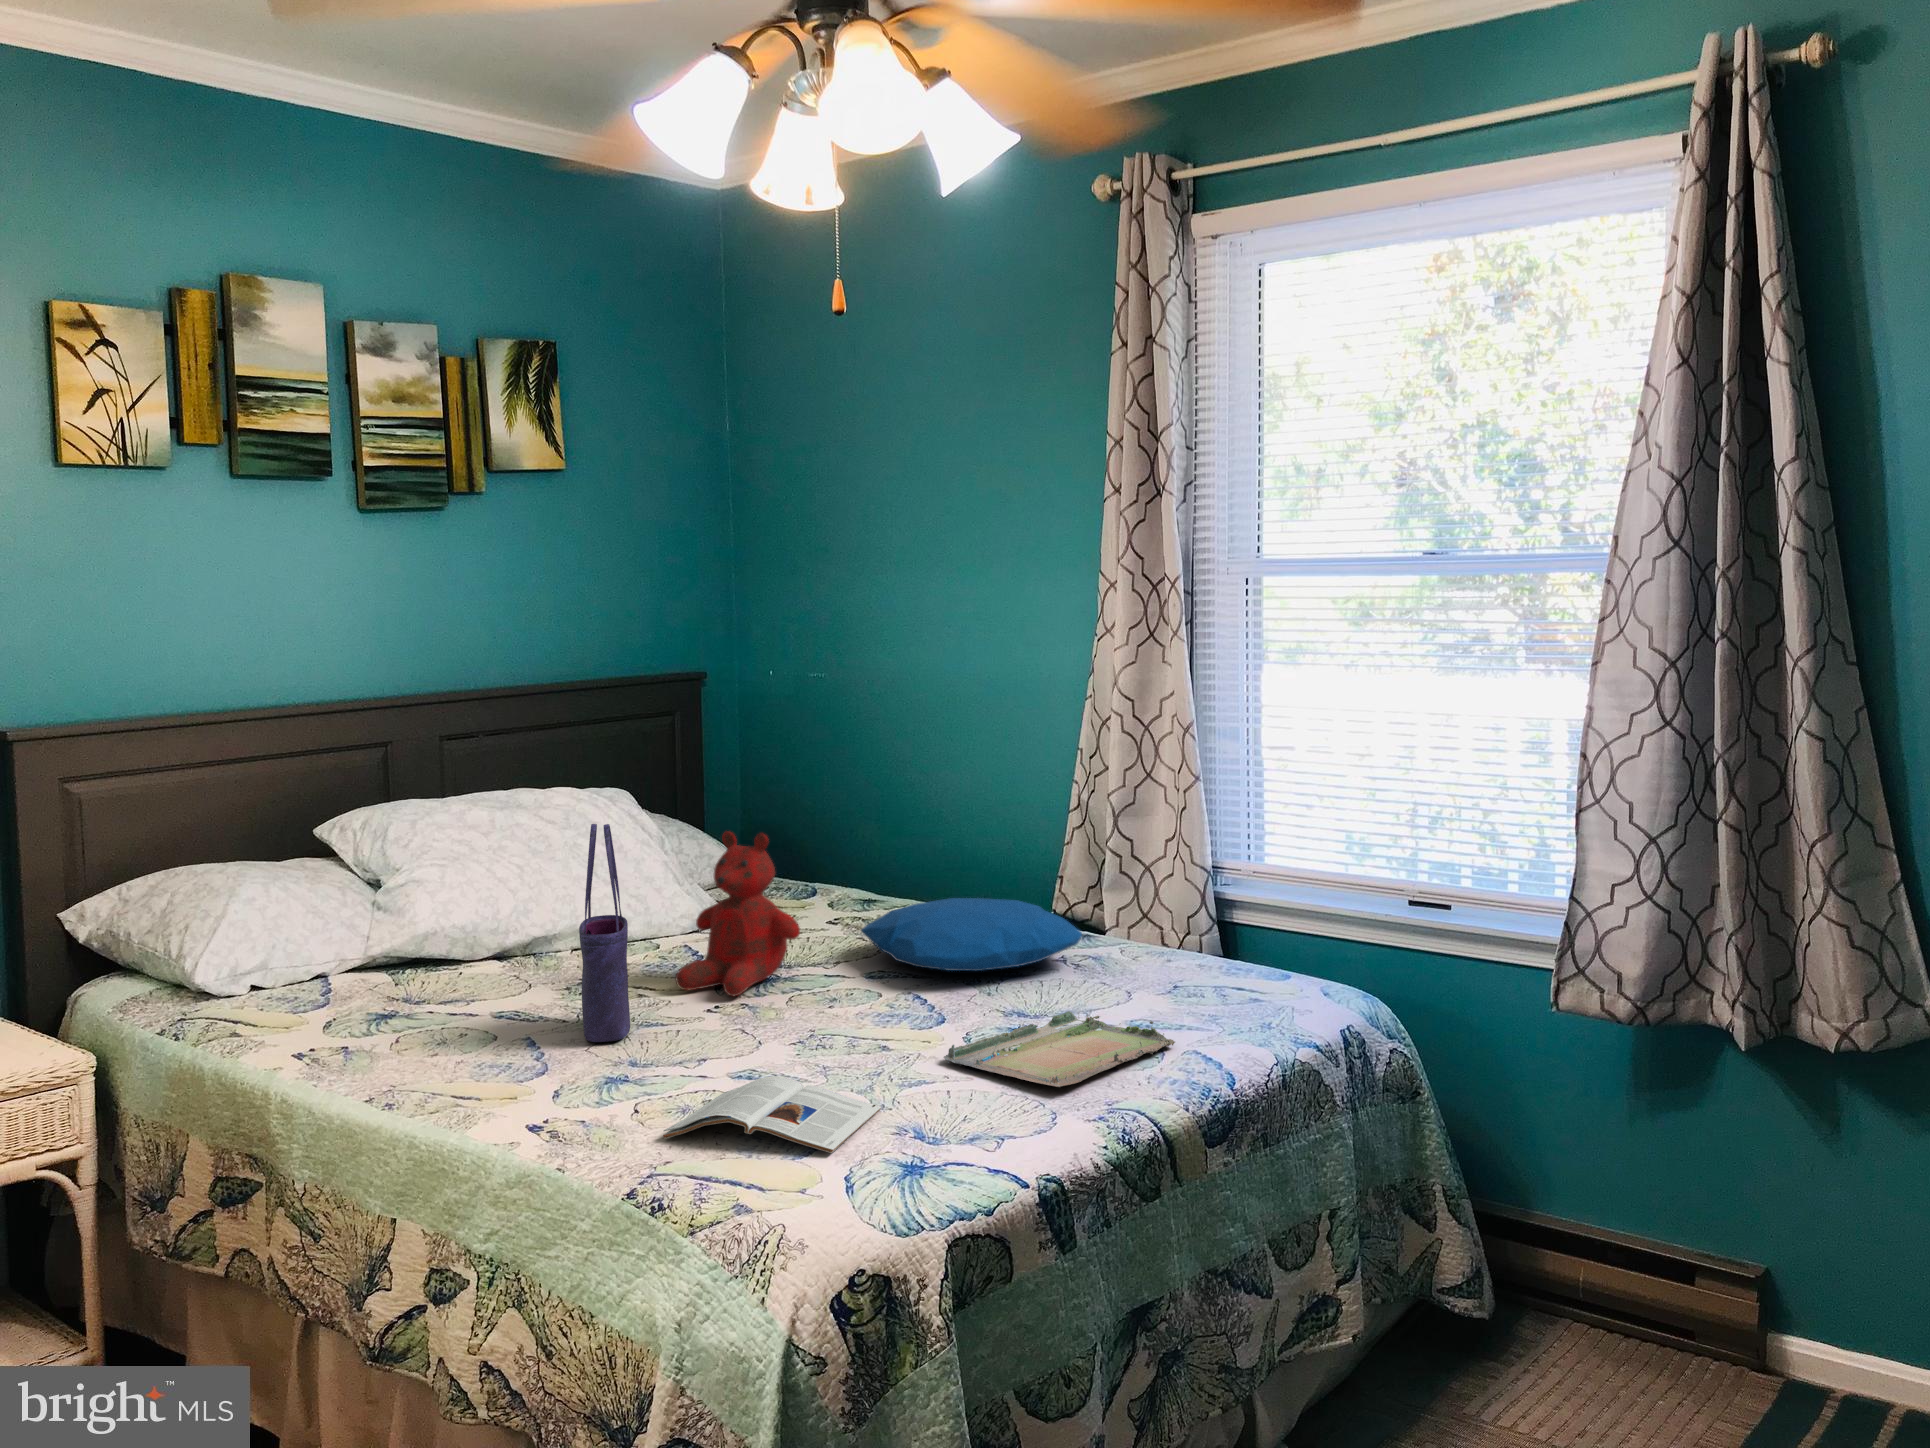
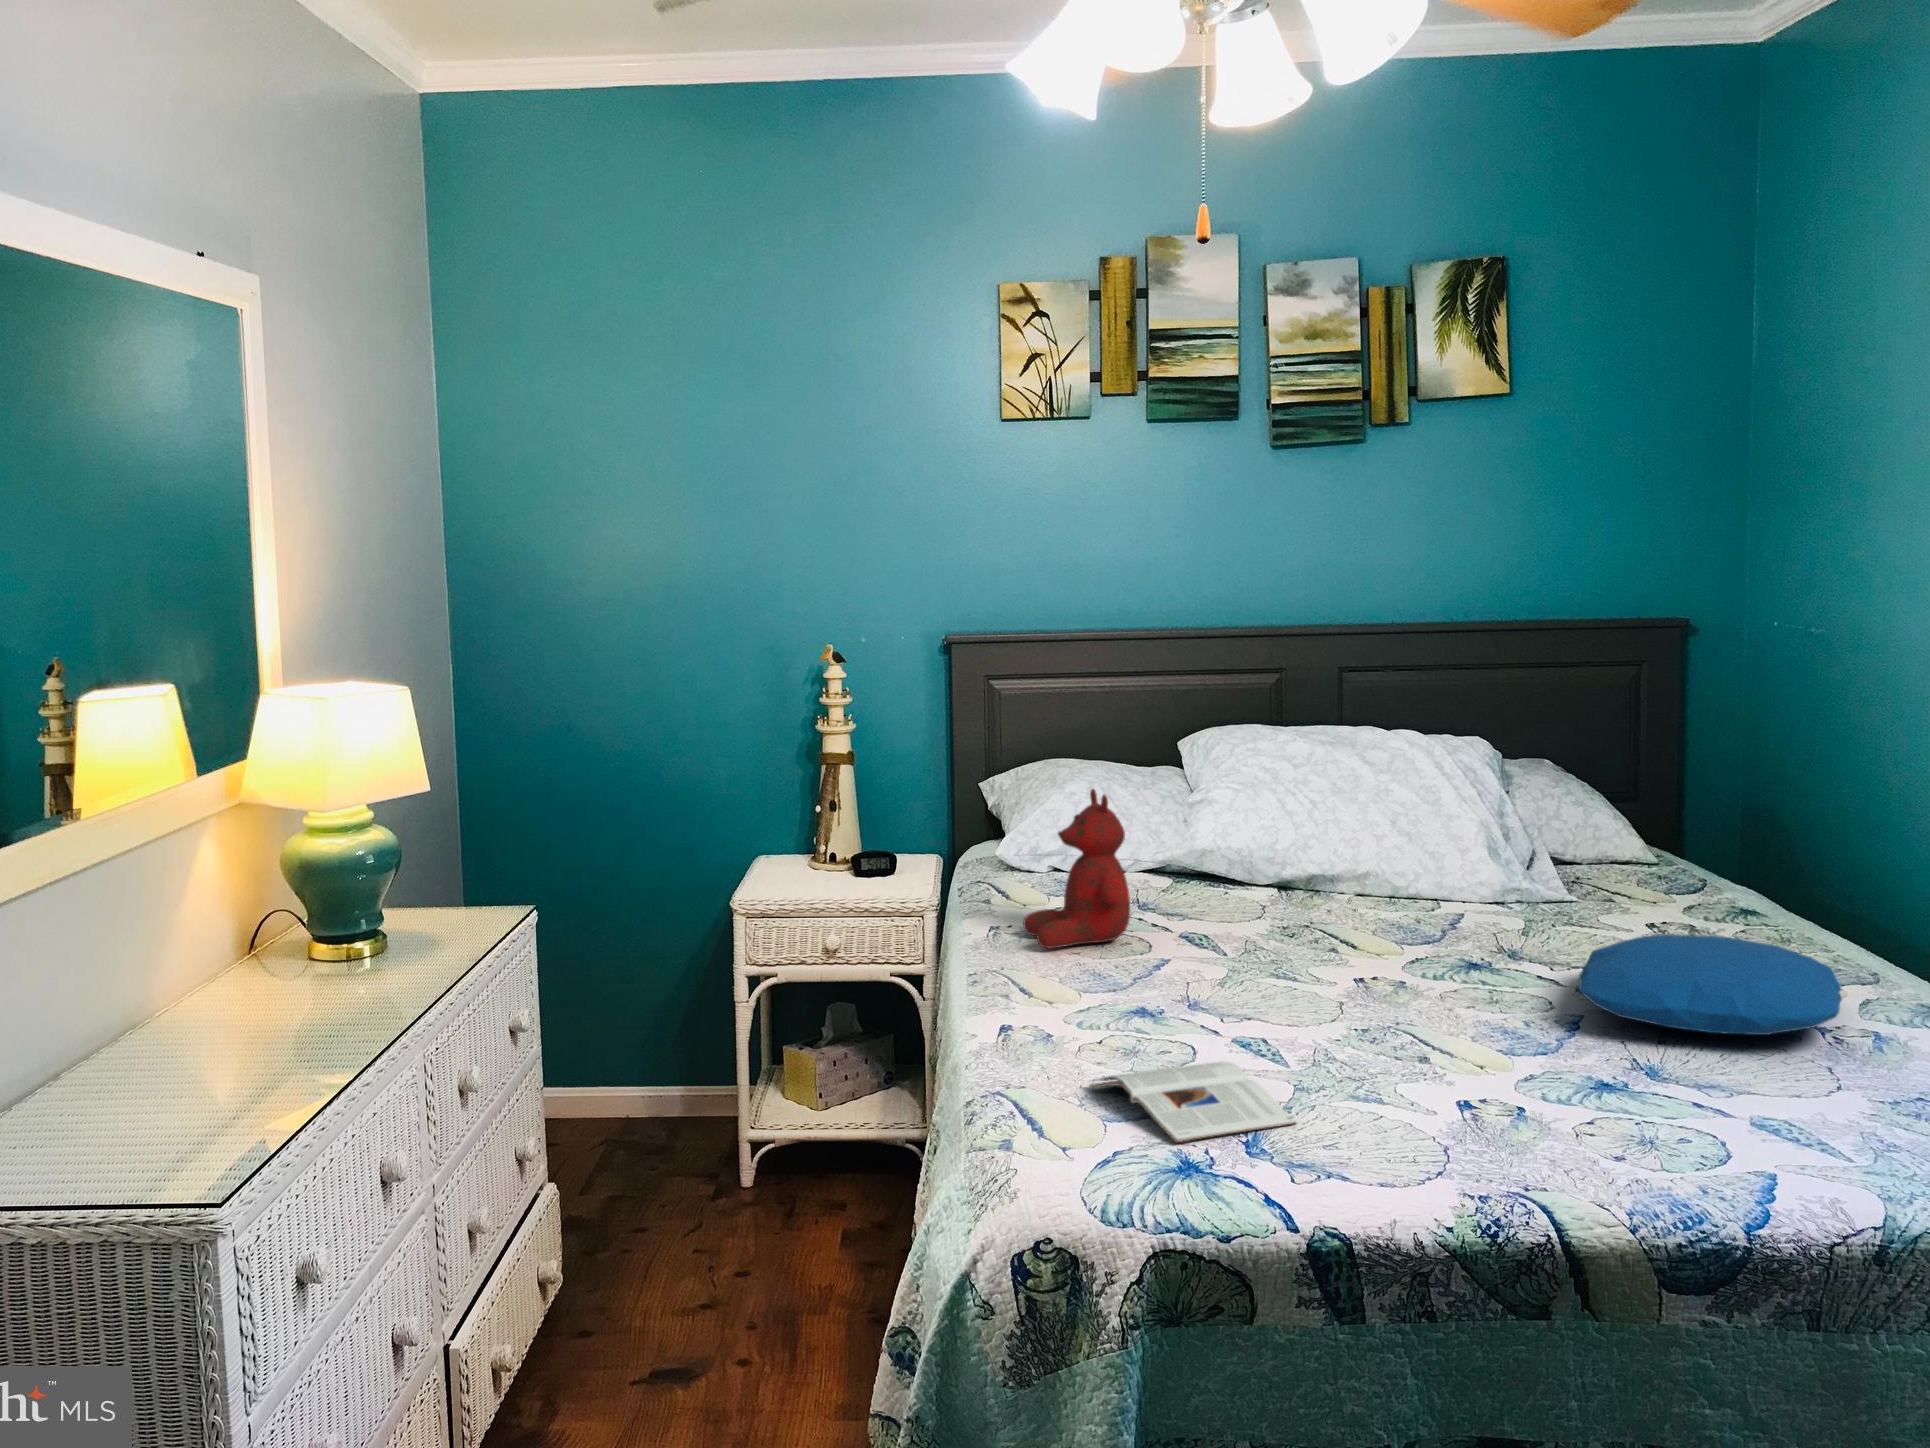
tote bag: present [579,824,630,1042] -> none [1190,782,1261,1001]
teddy bear: present [675,831,800,996] -> present [1023,789,1130,948]
tray: present [944,1011,1175,1087] -> none [1442,1087,1732,1165]

